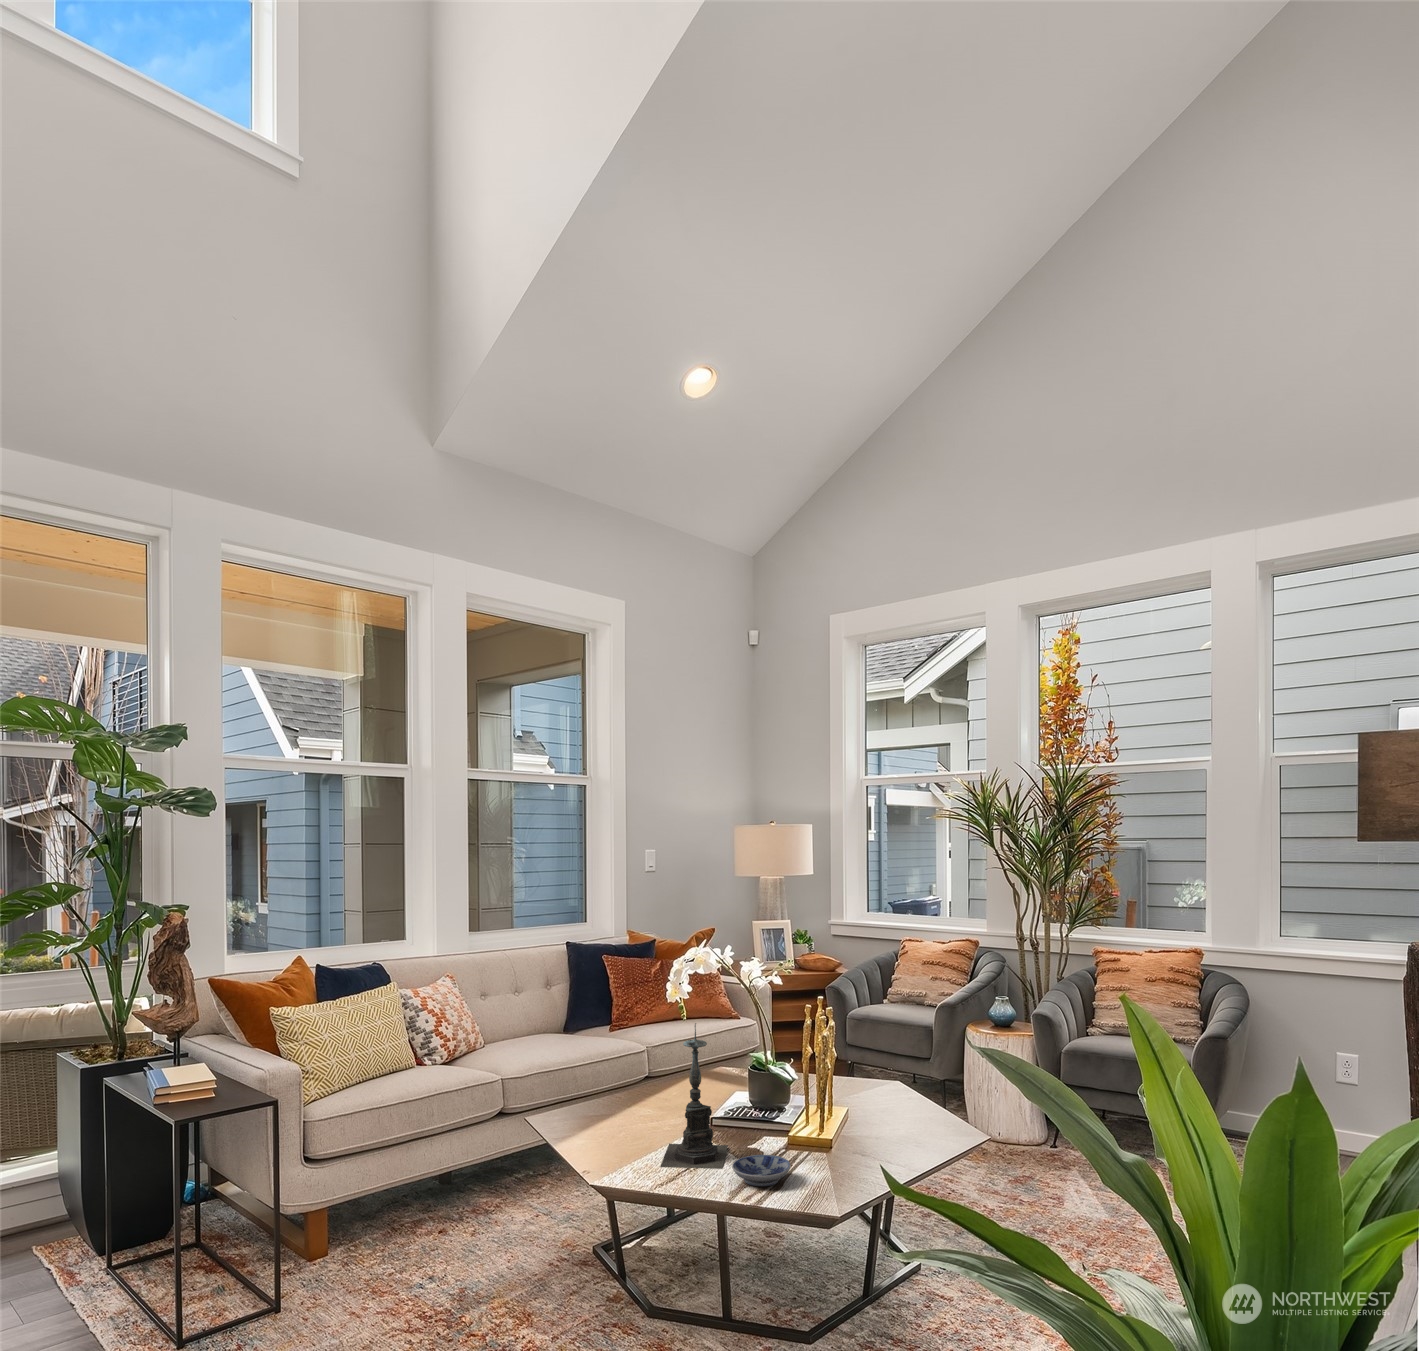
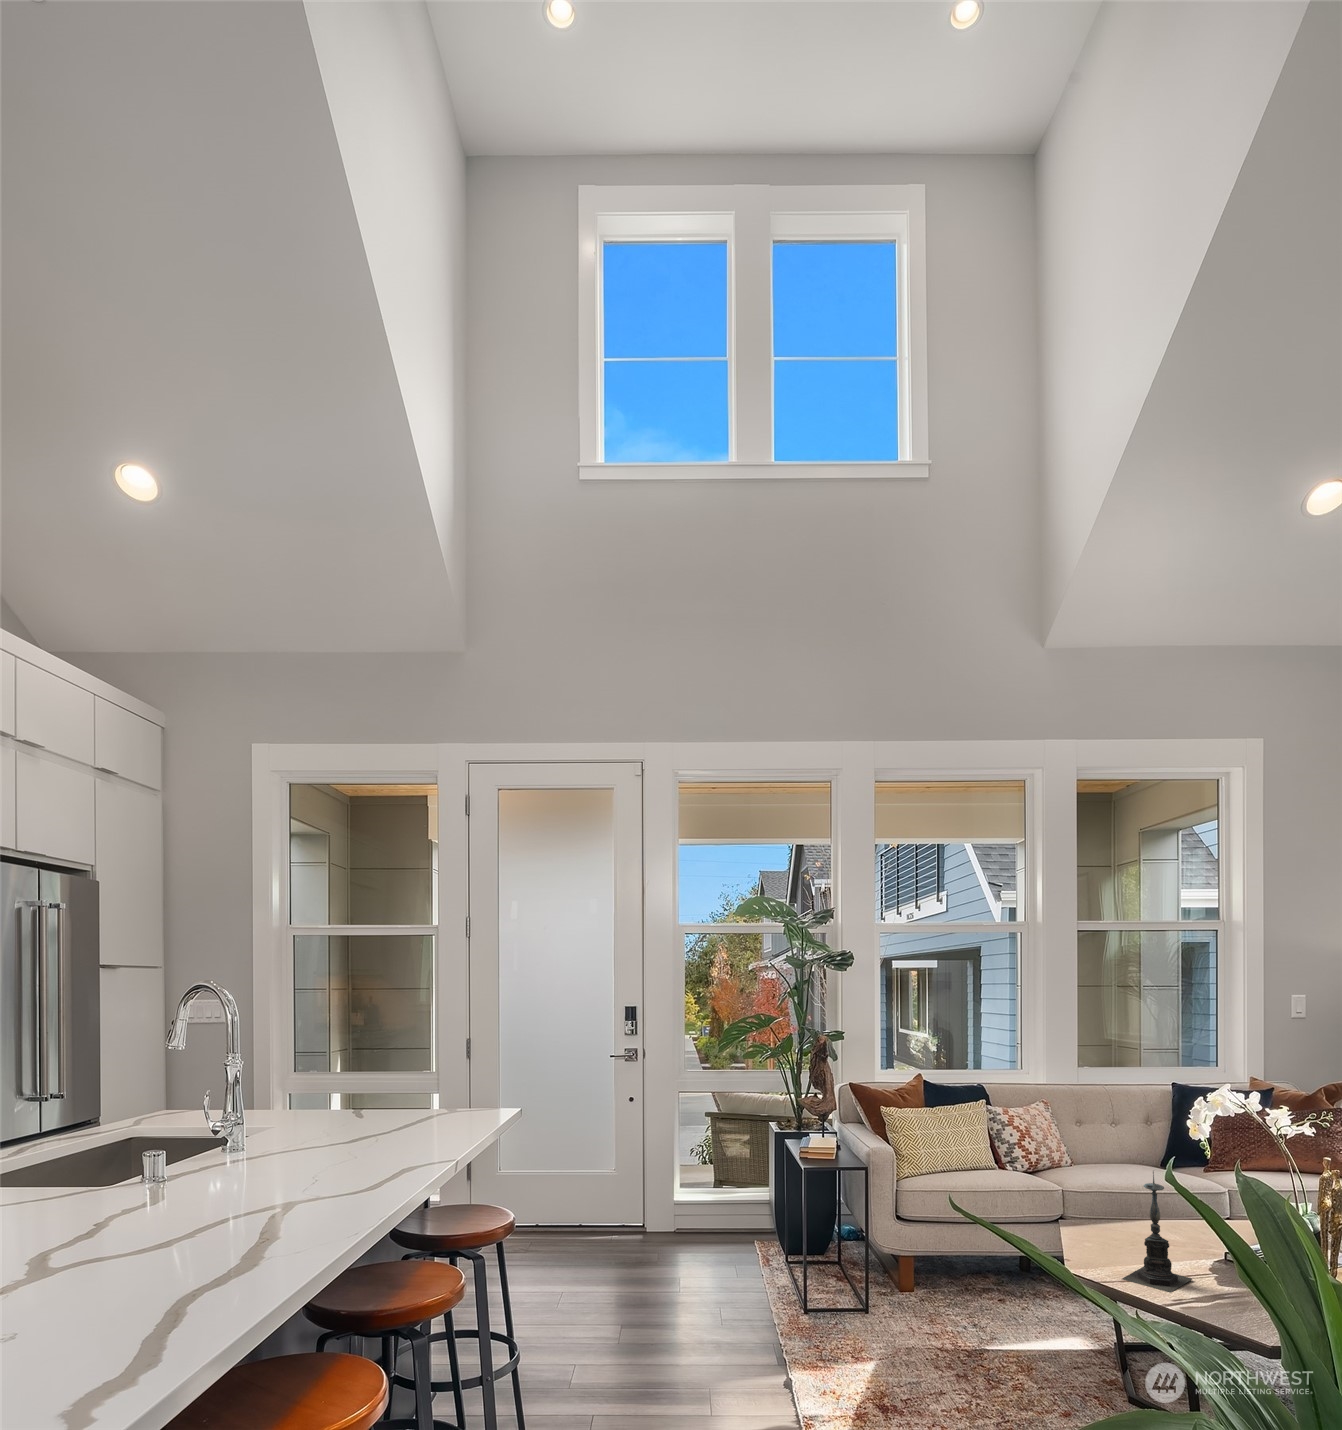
bowl: present [732,1155,791,1186] -> none [1166,1287,1218,1313]

